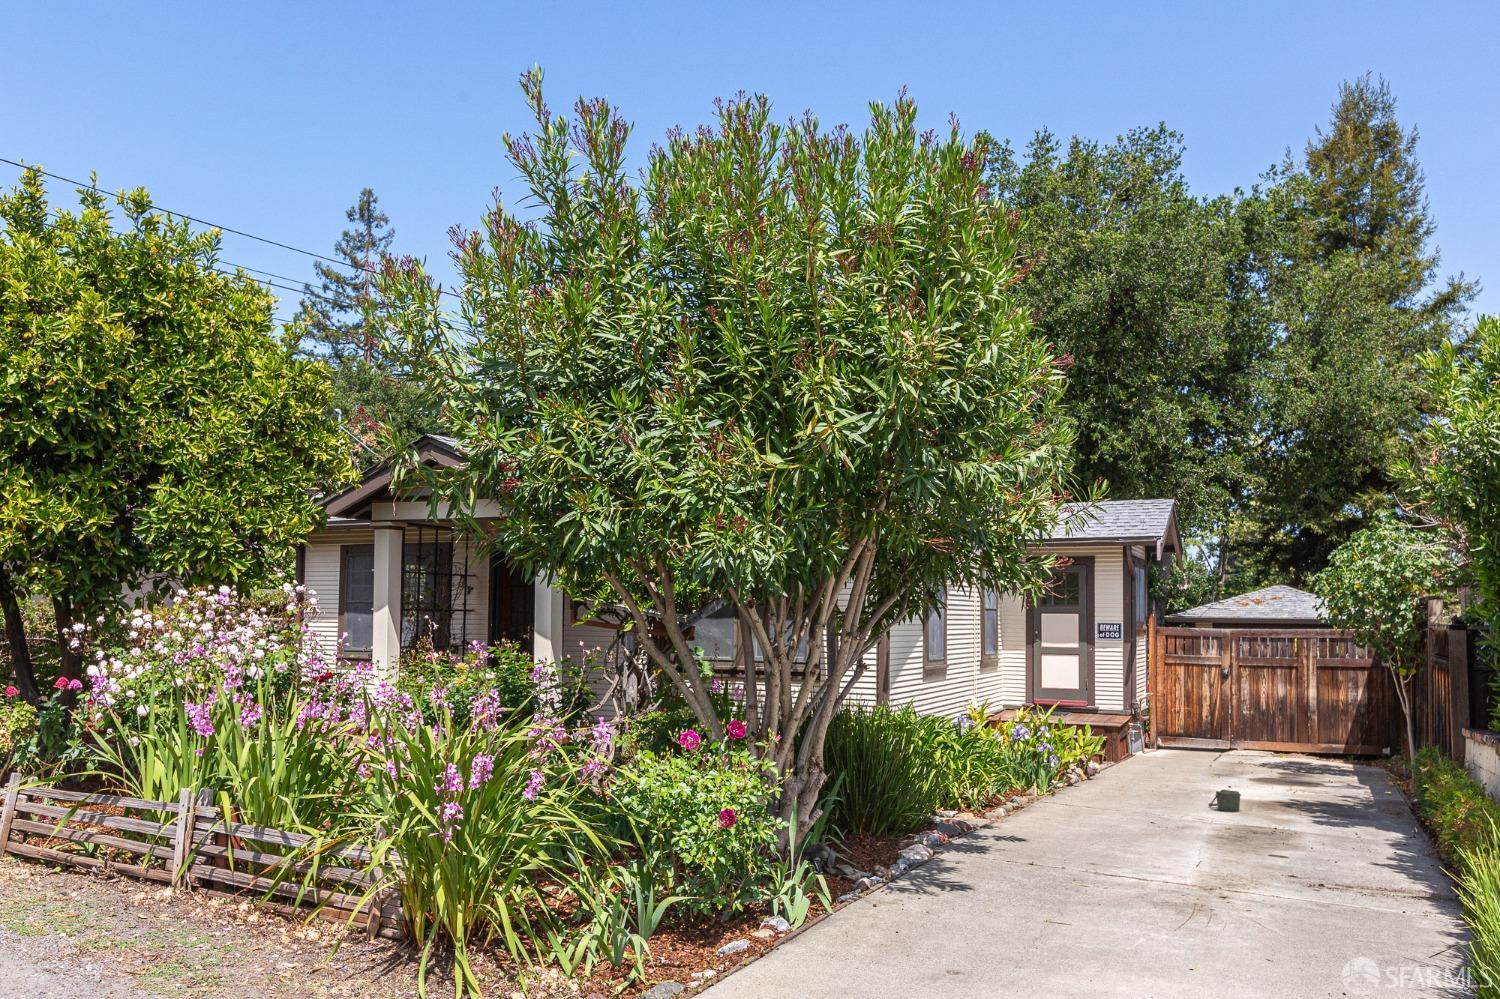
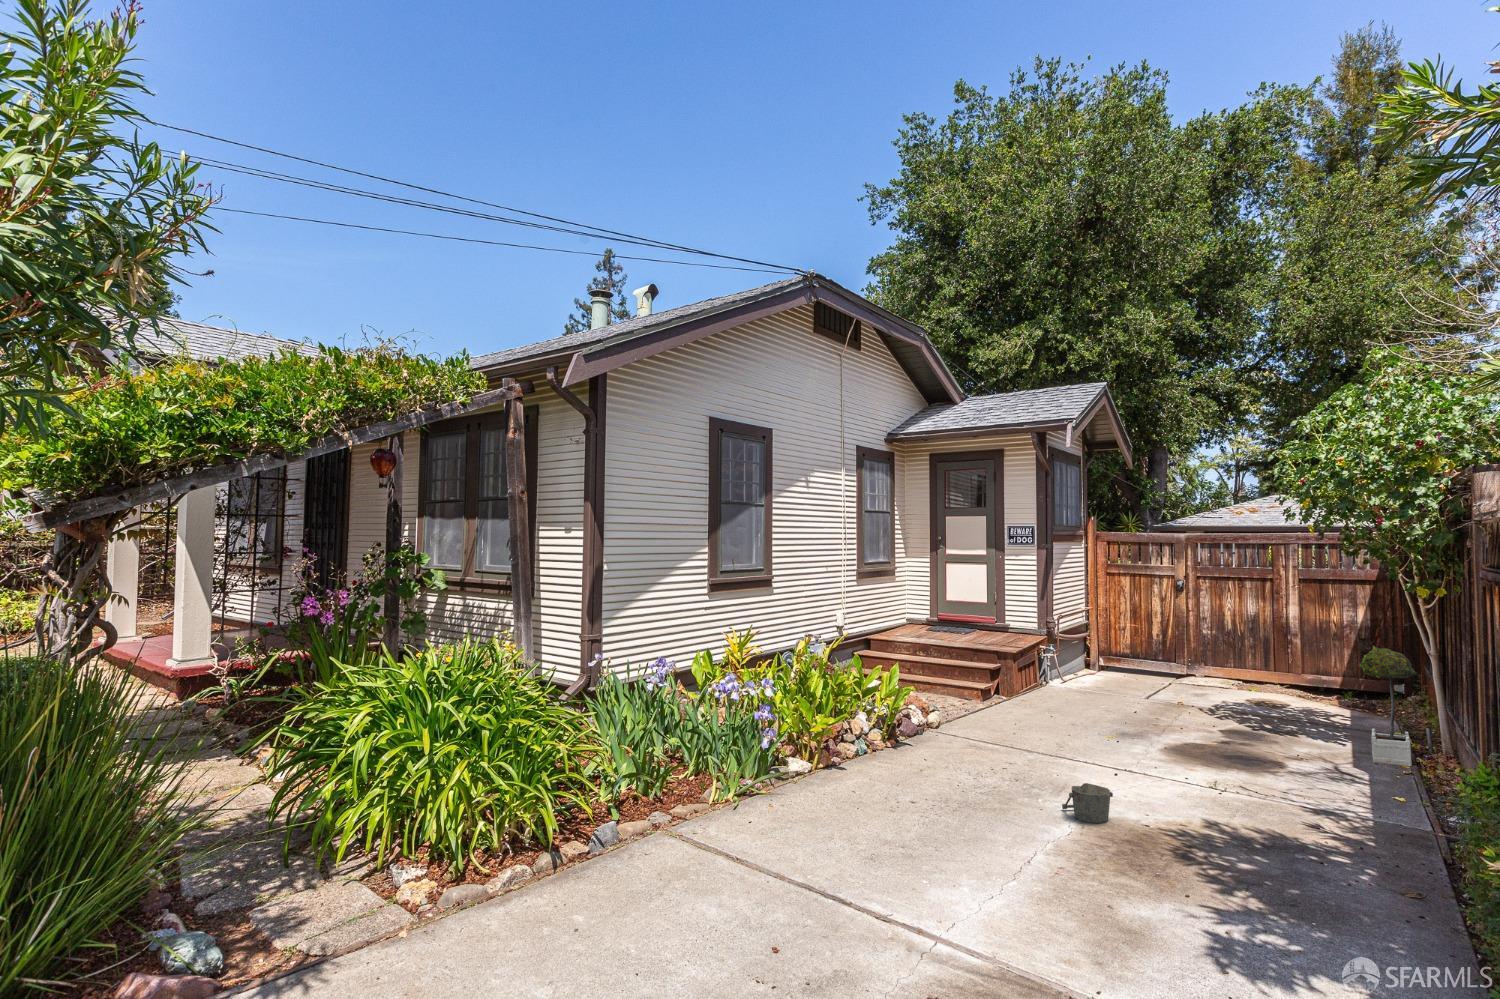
potted tree: none [1369,709,1405,788] -> present [1360,646,1417,766]

